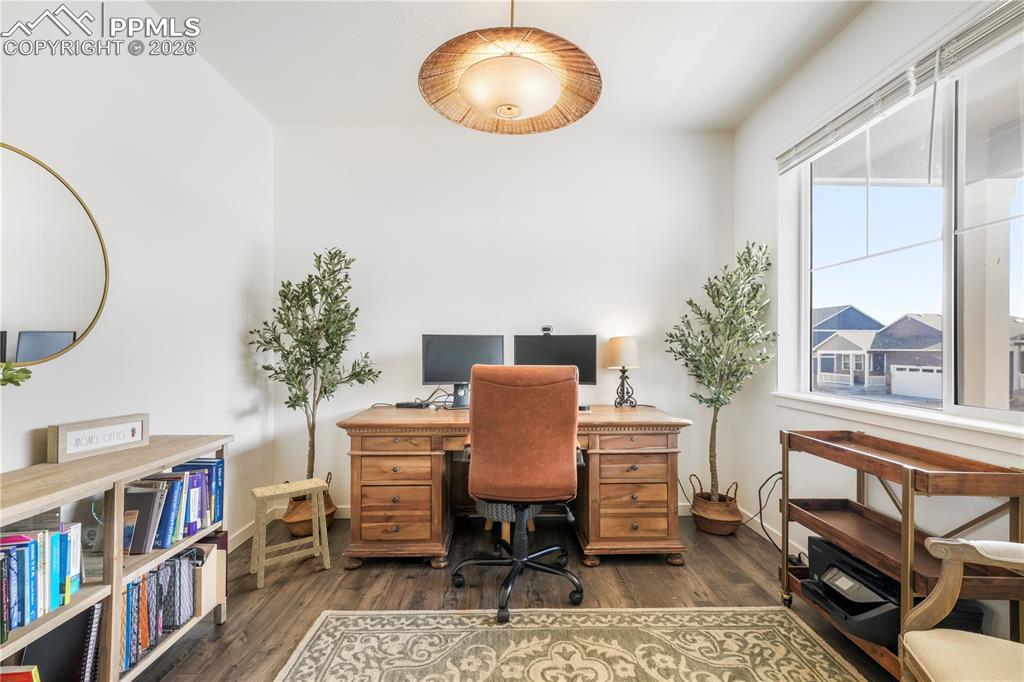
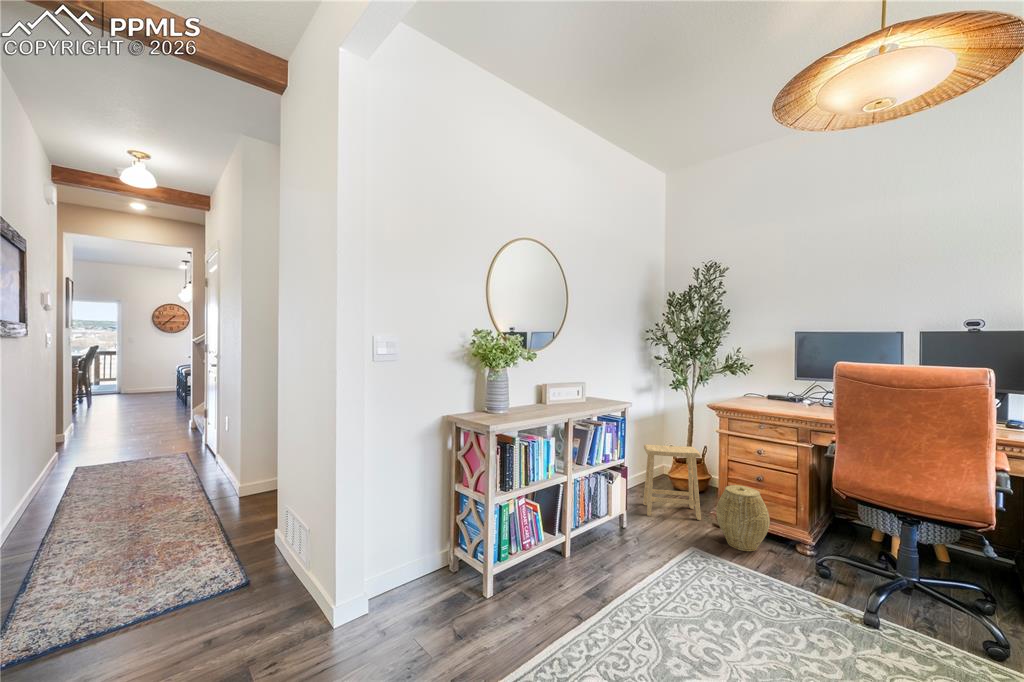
woven basket: none [351,512,408,590] -> present [716,485,770,551]

